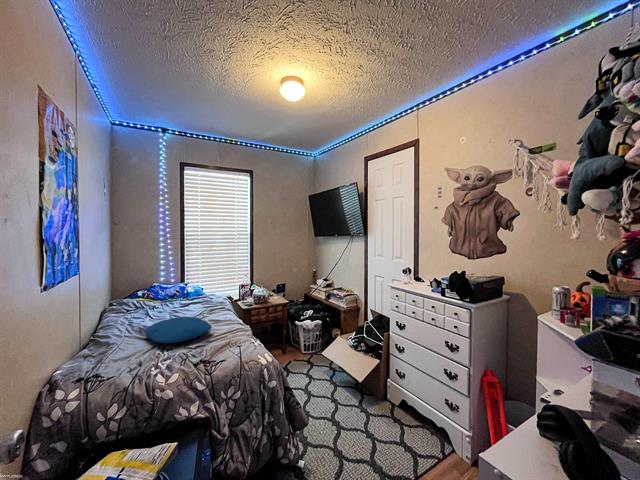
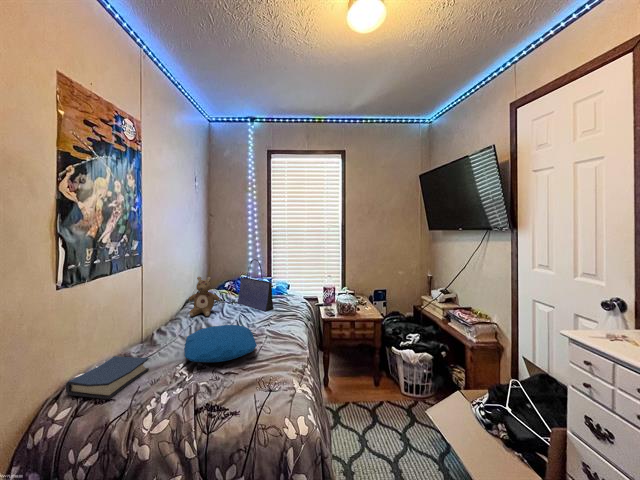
tote bag: none [160,266,200,309] -> present [237,259,274,311]
stuffed bear: none [115,284,149,321] -> present [189,277,219,316]
hardback book: none [62,347,125,383] -> present [66,356,149,399]

